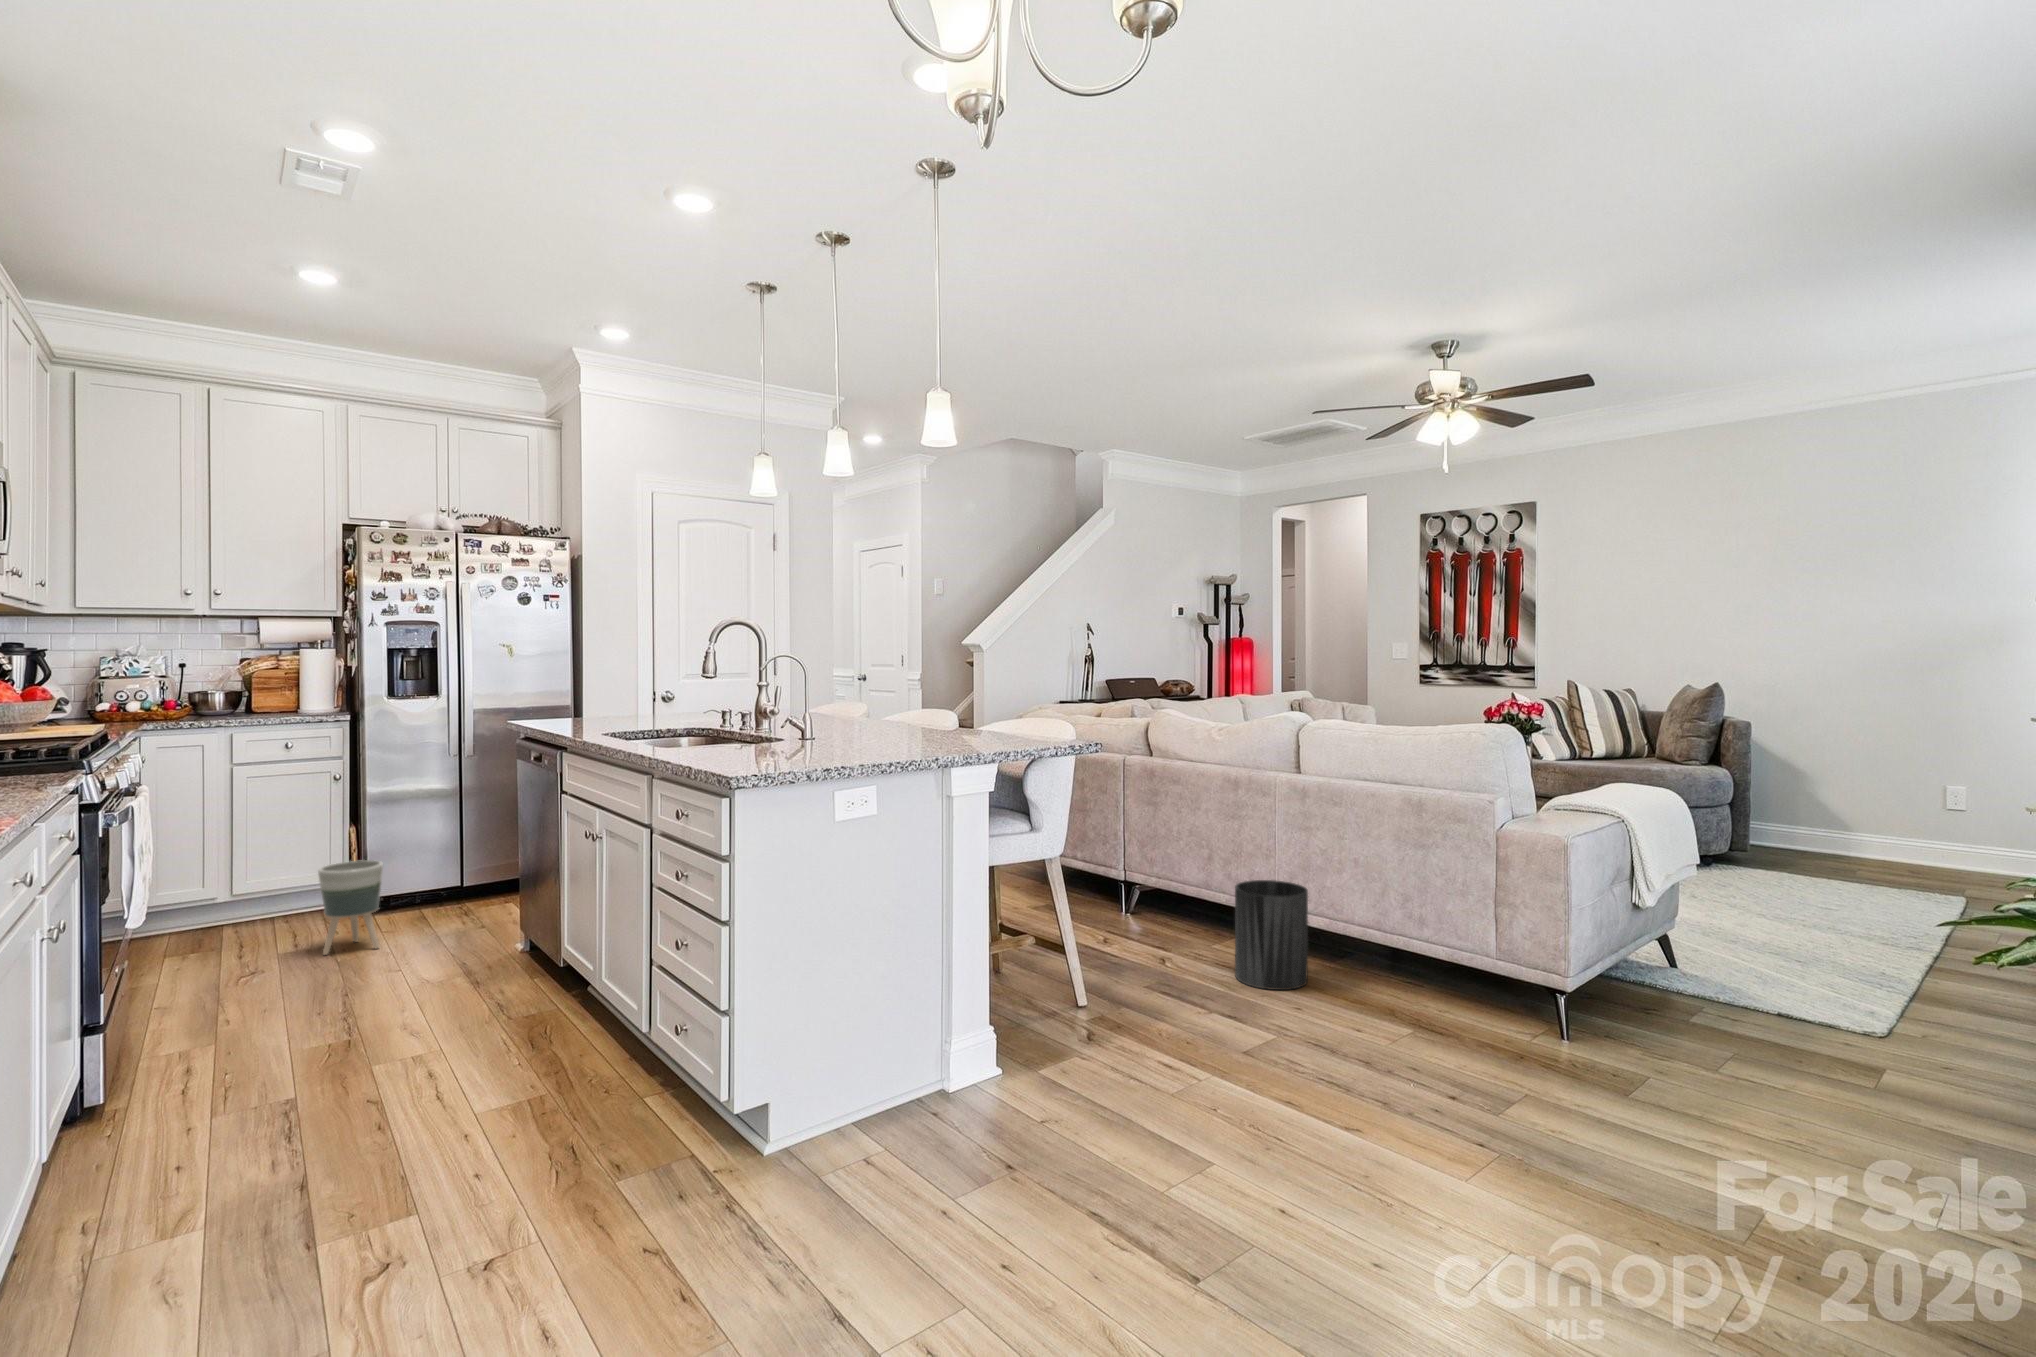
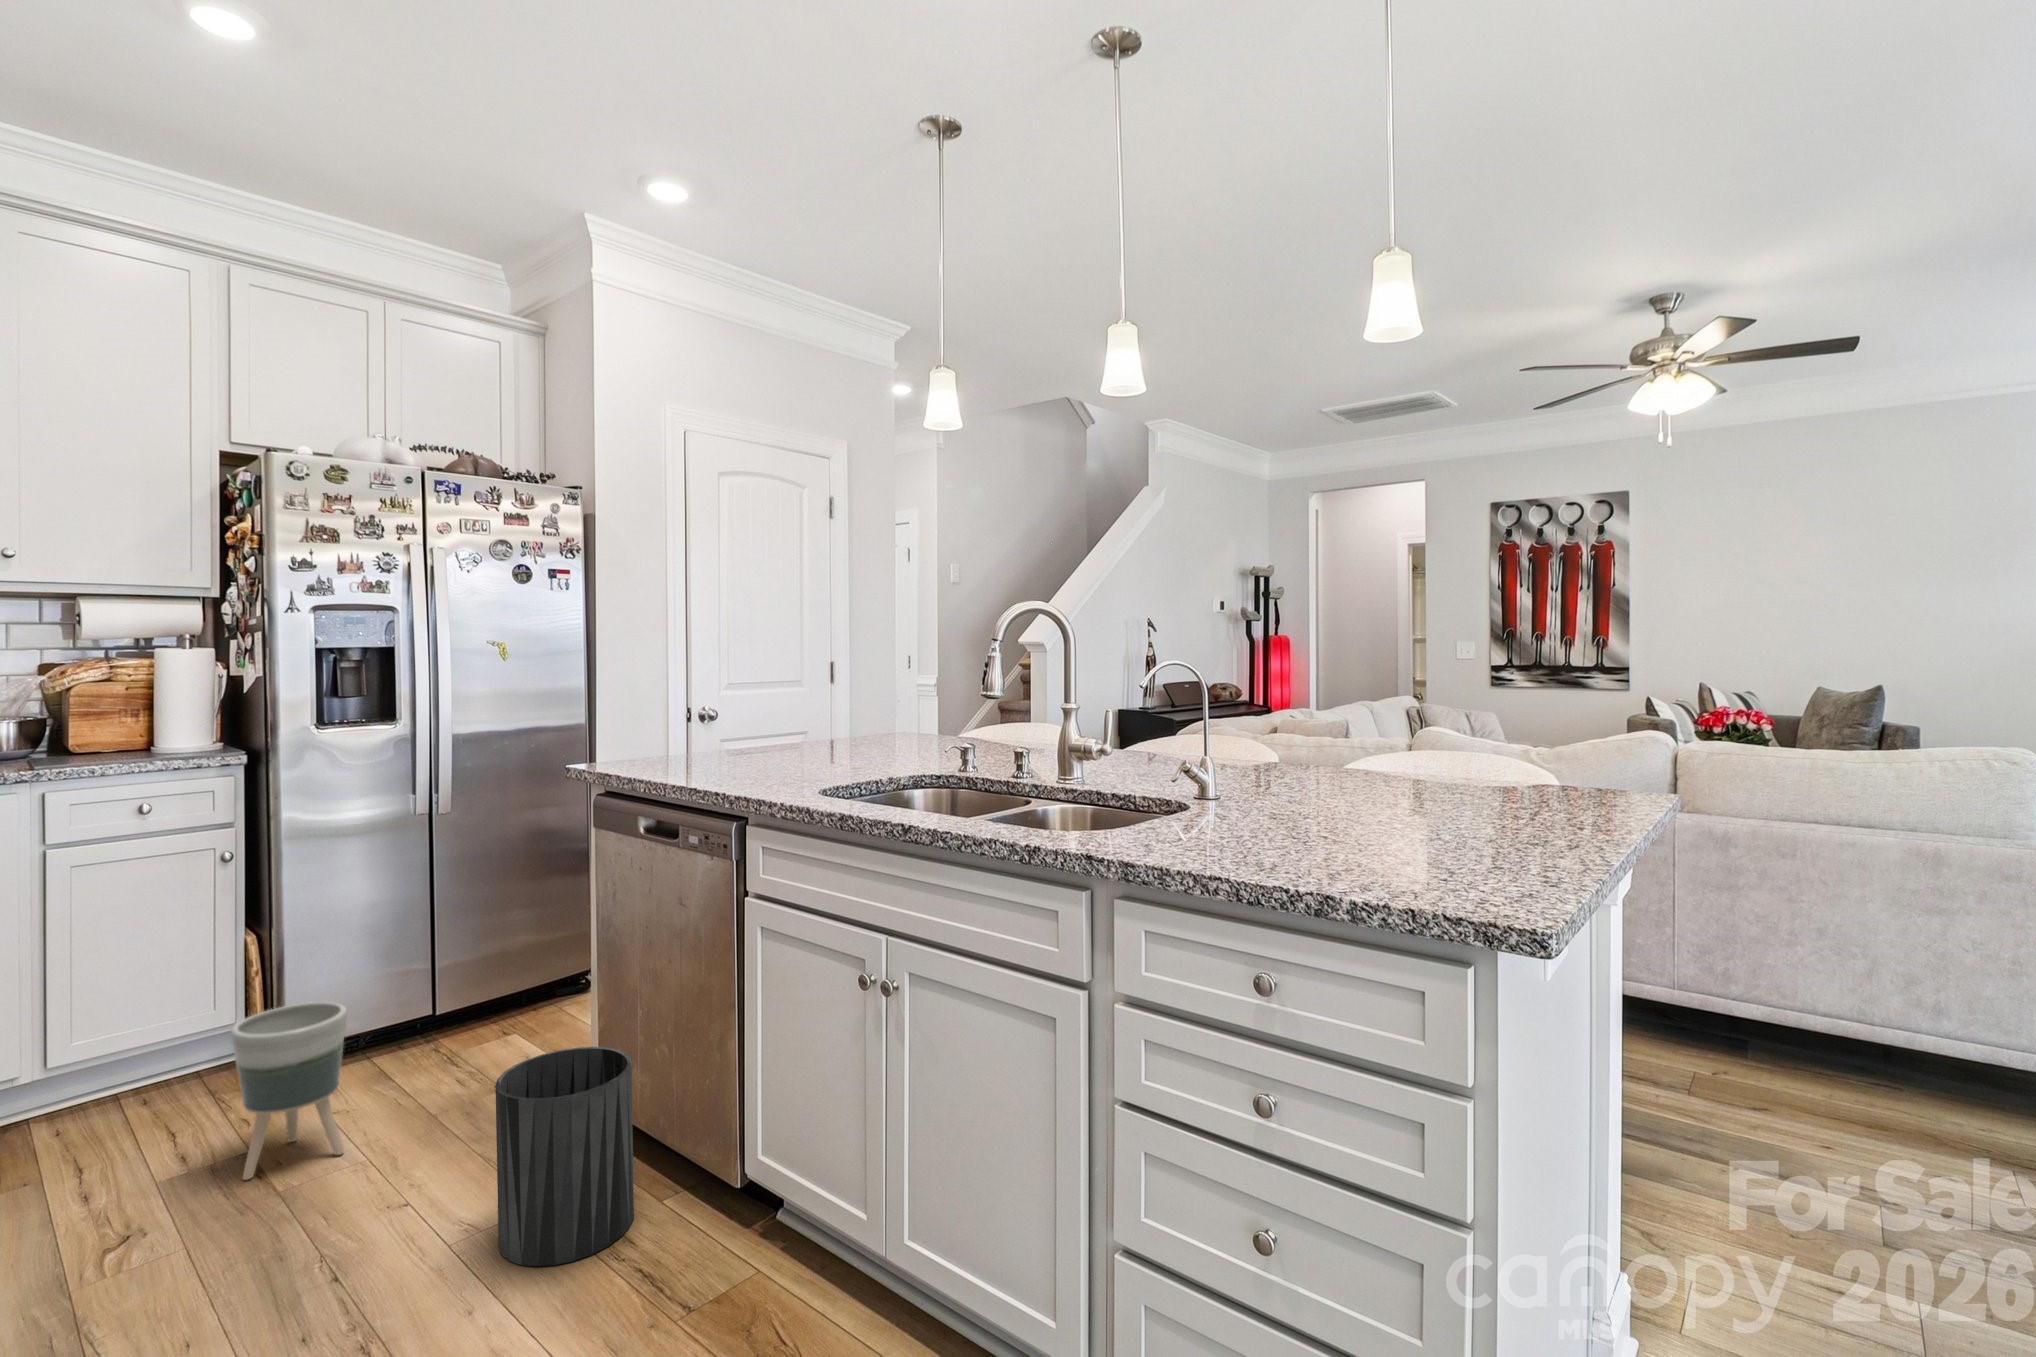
trash can: present [1235,880,1308,990] -> present [495,1047,634,1267]

